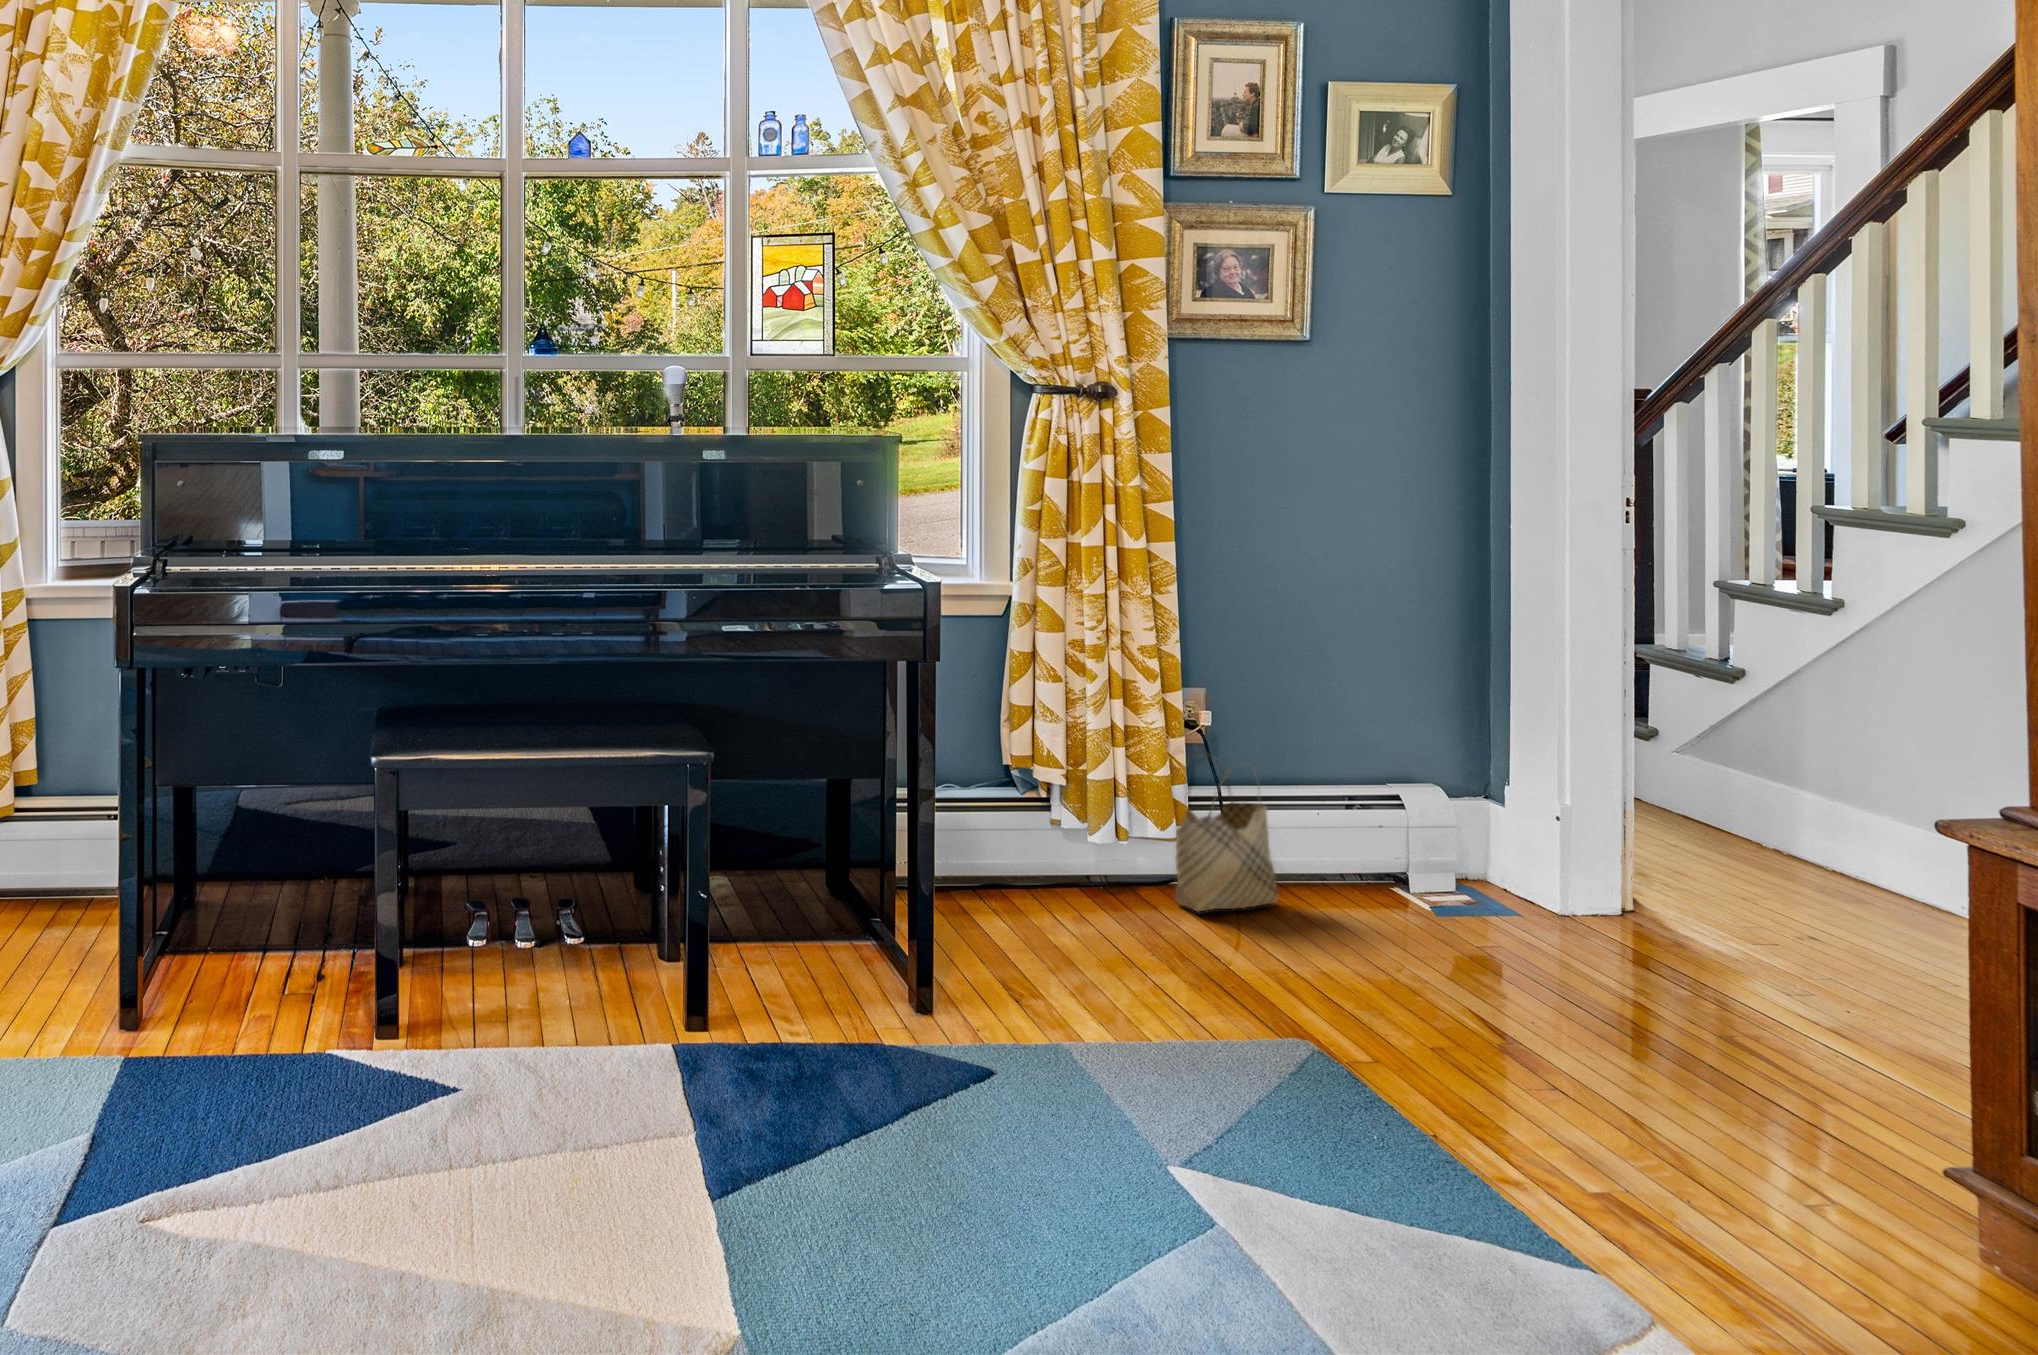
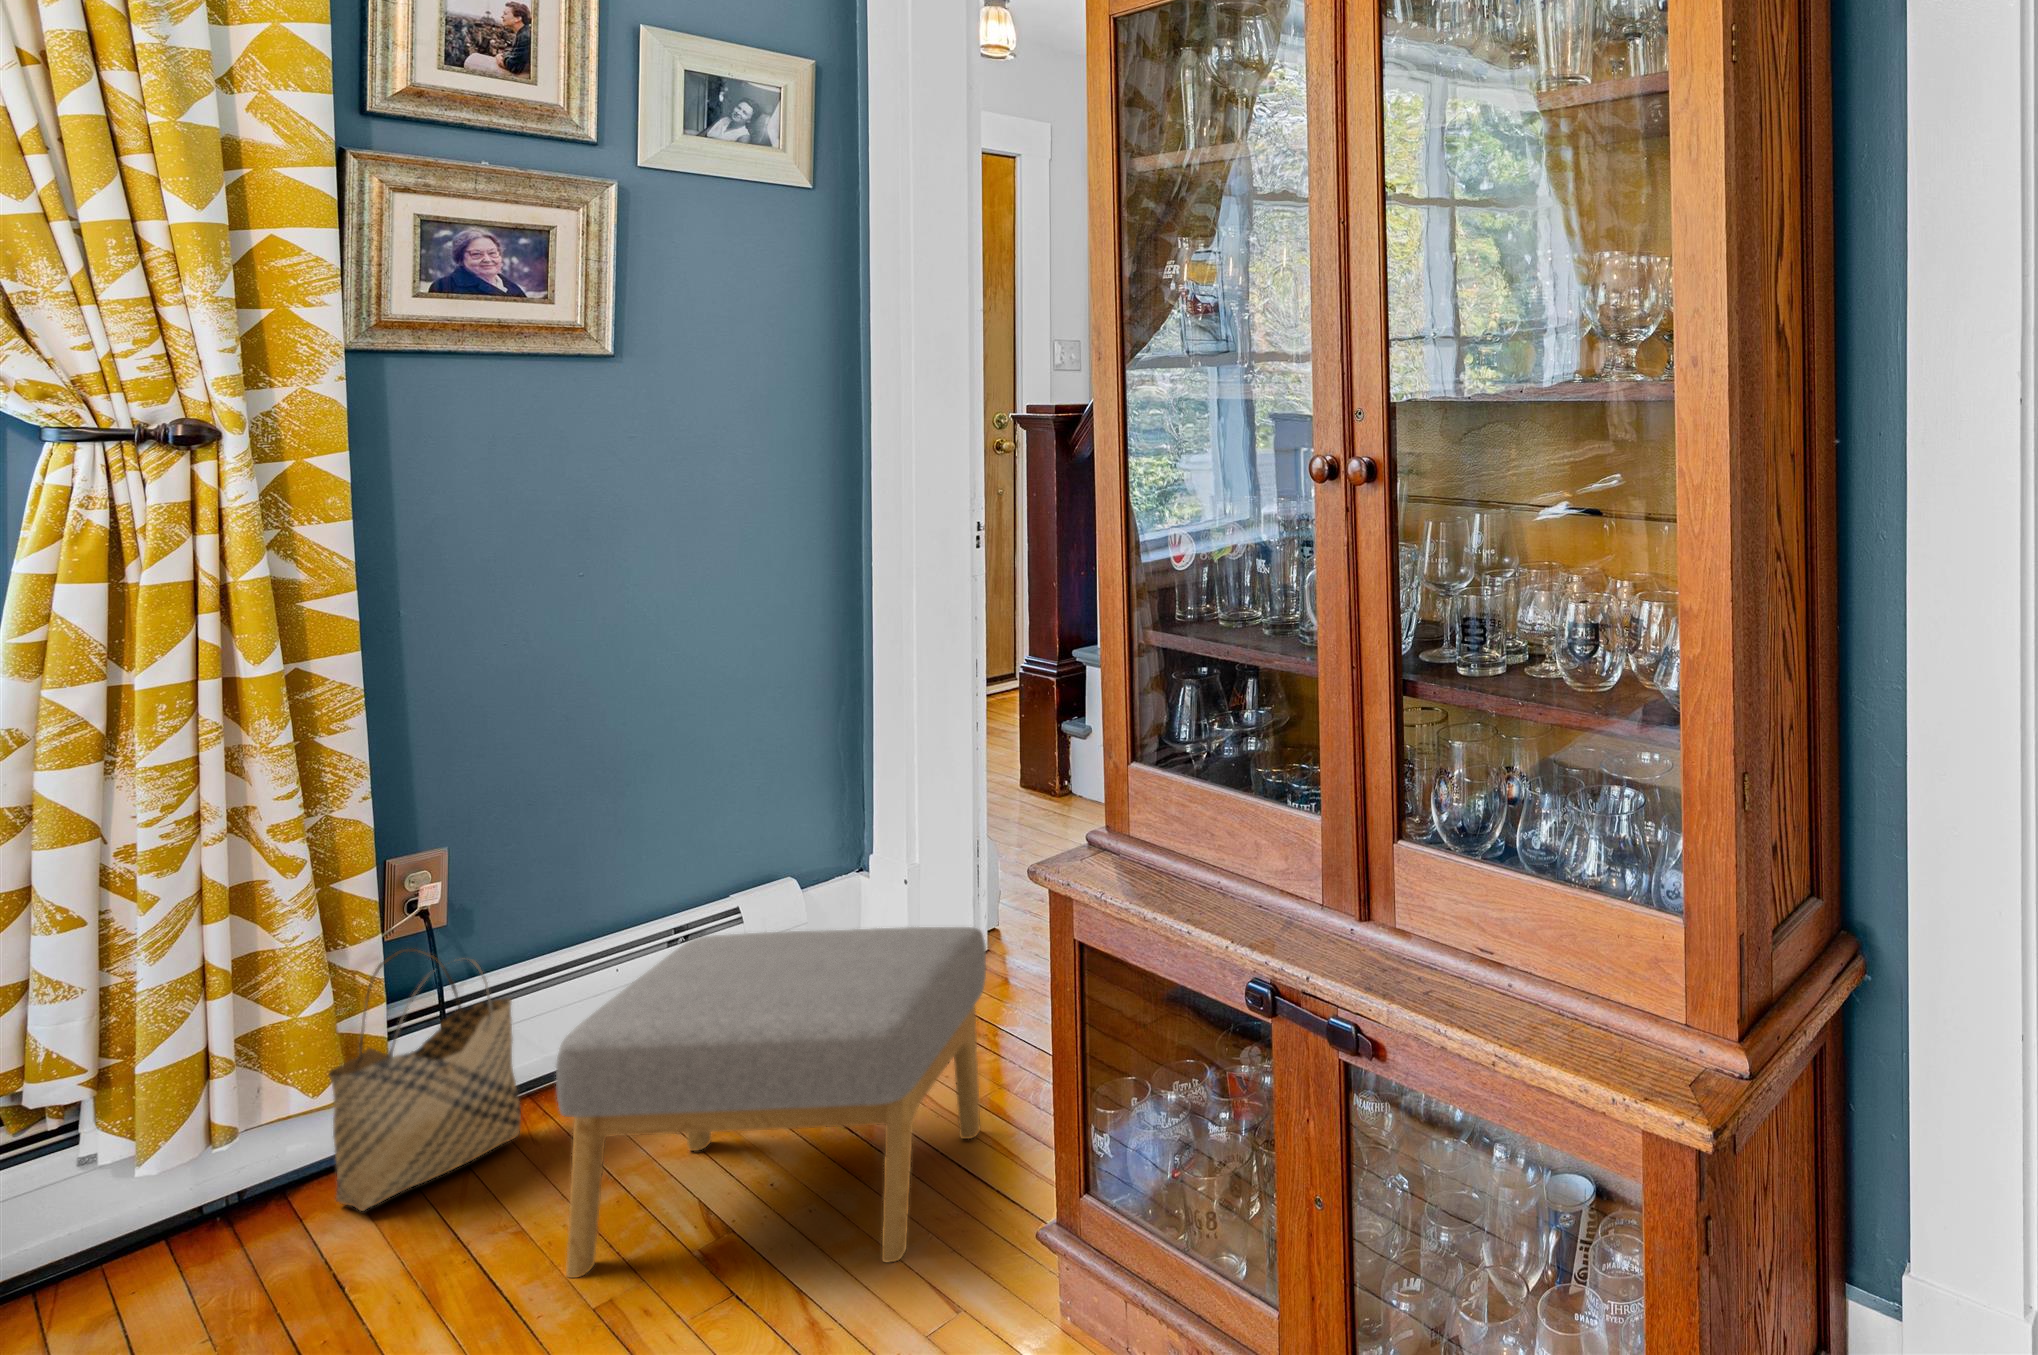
footstool: none [1353,793,1687,1074] -> present [556,927,986,1278]

